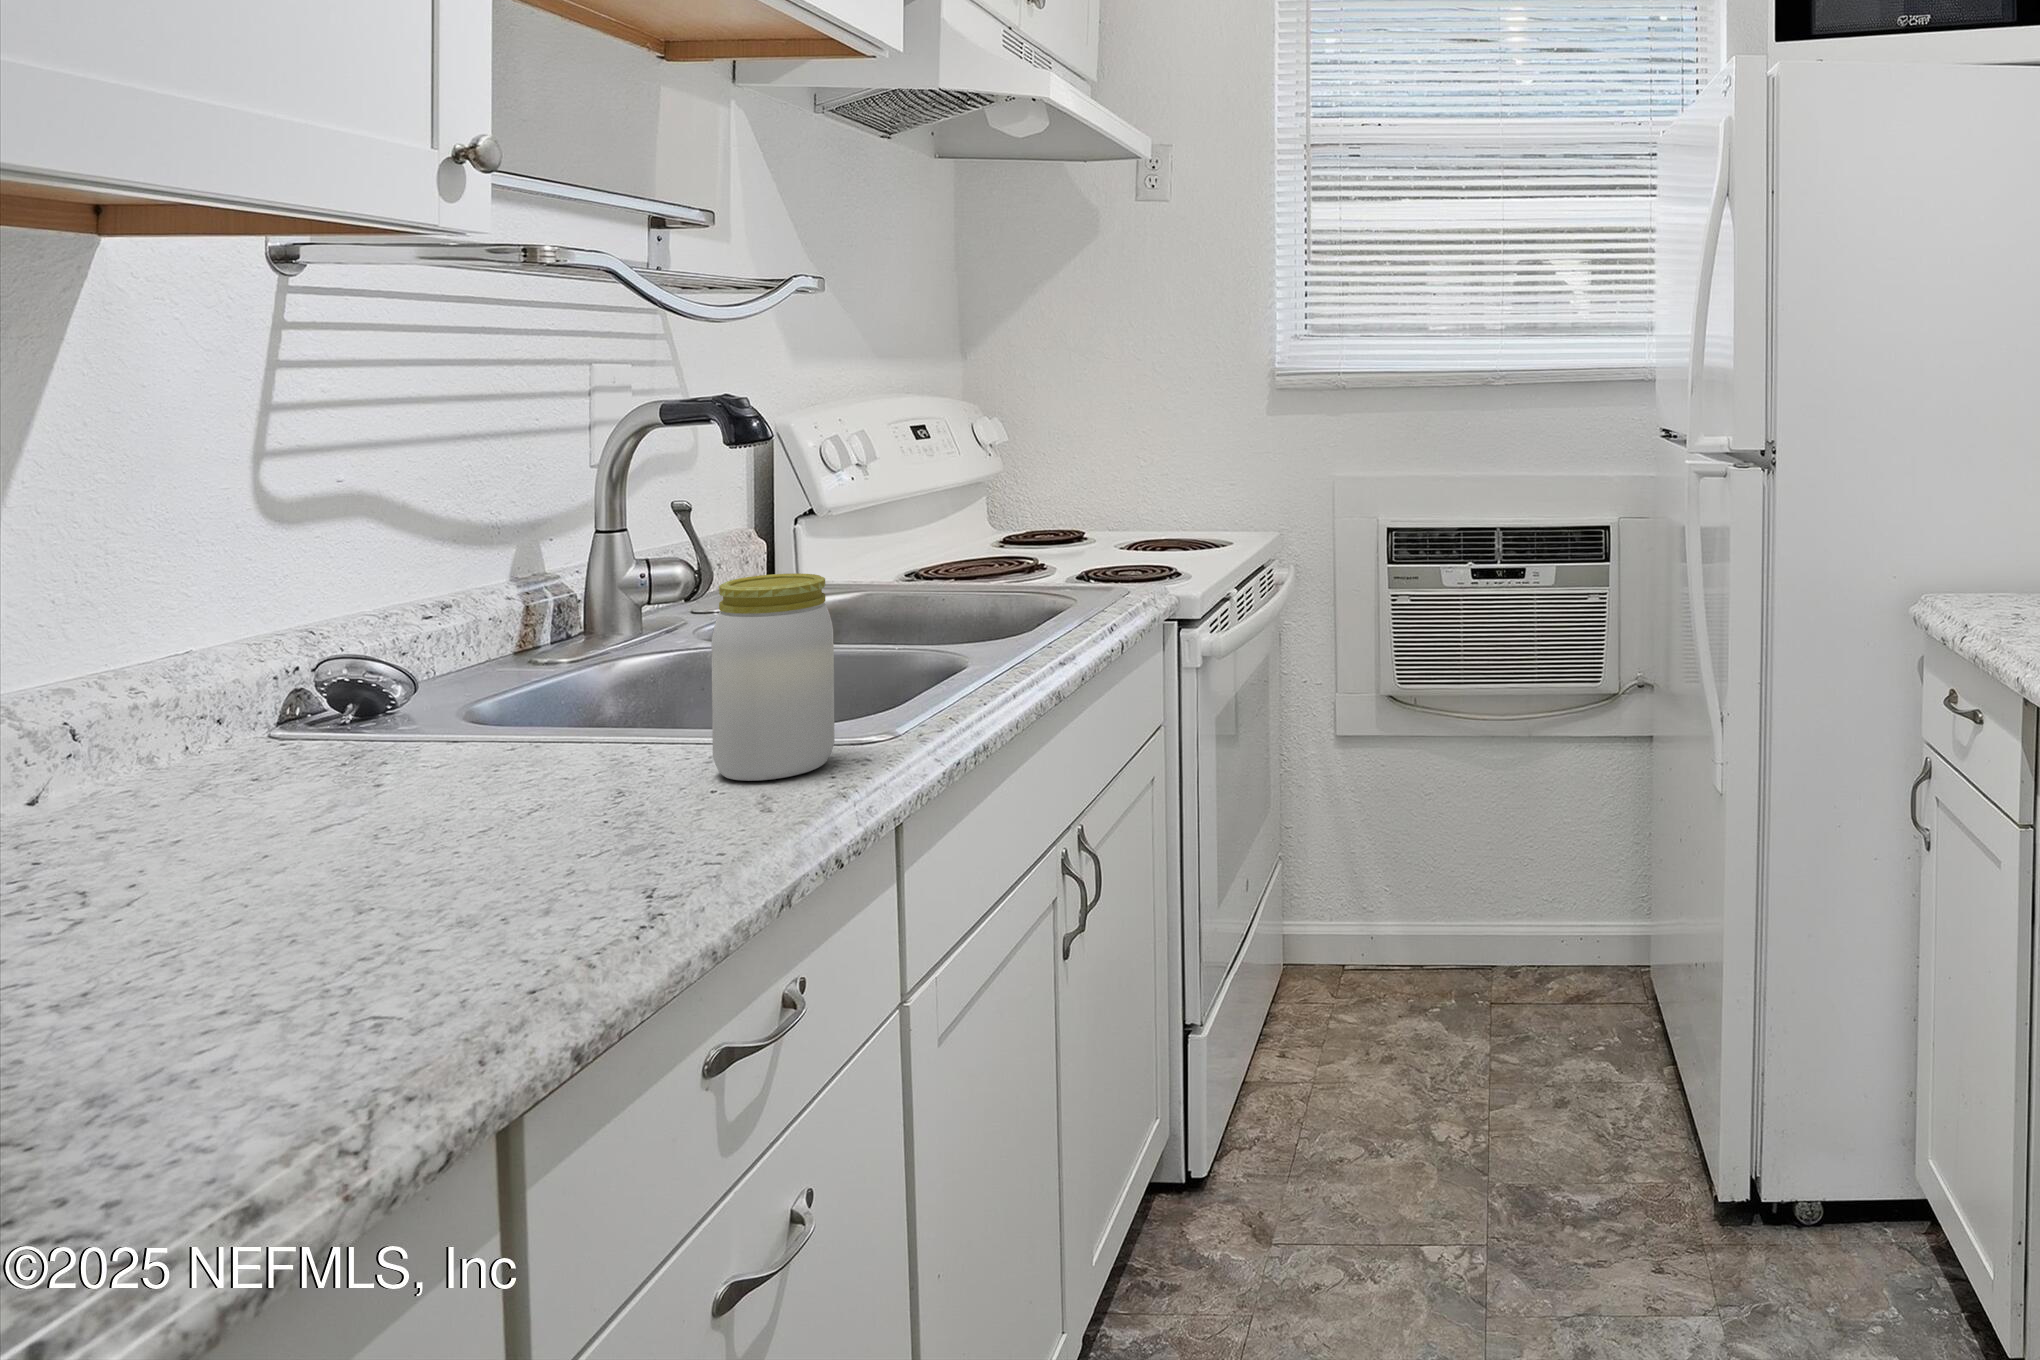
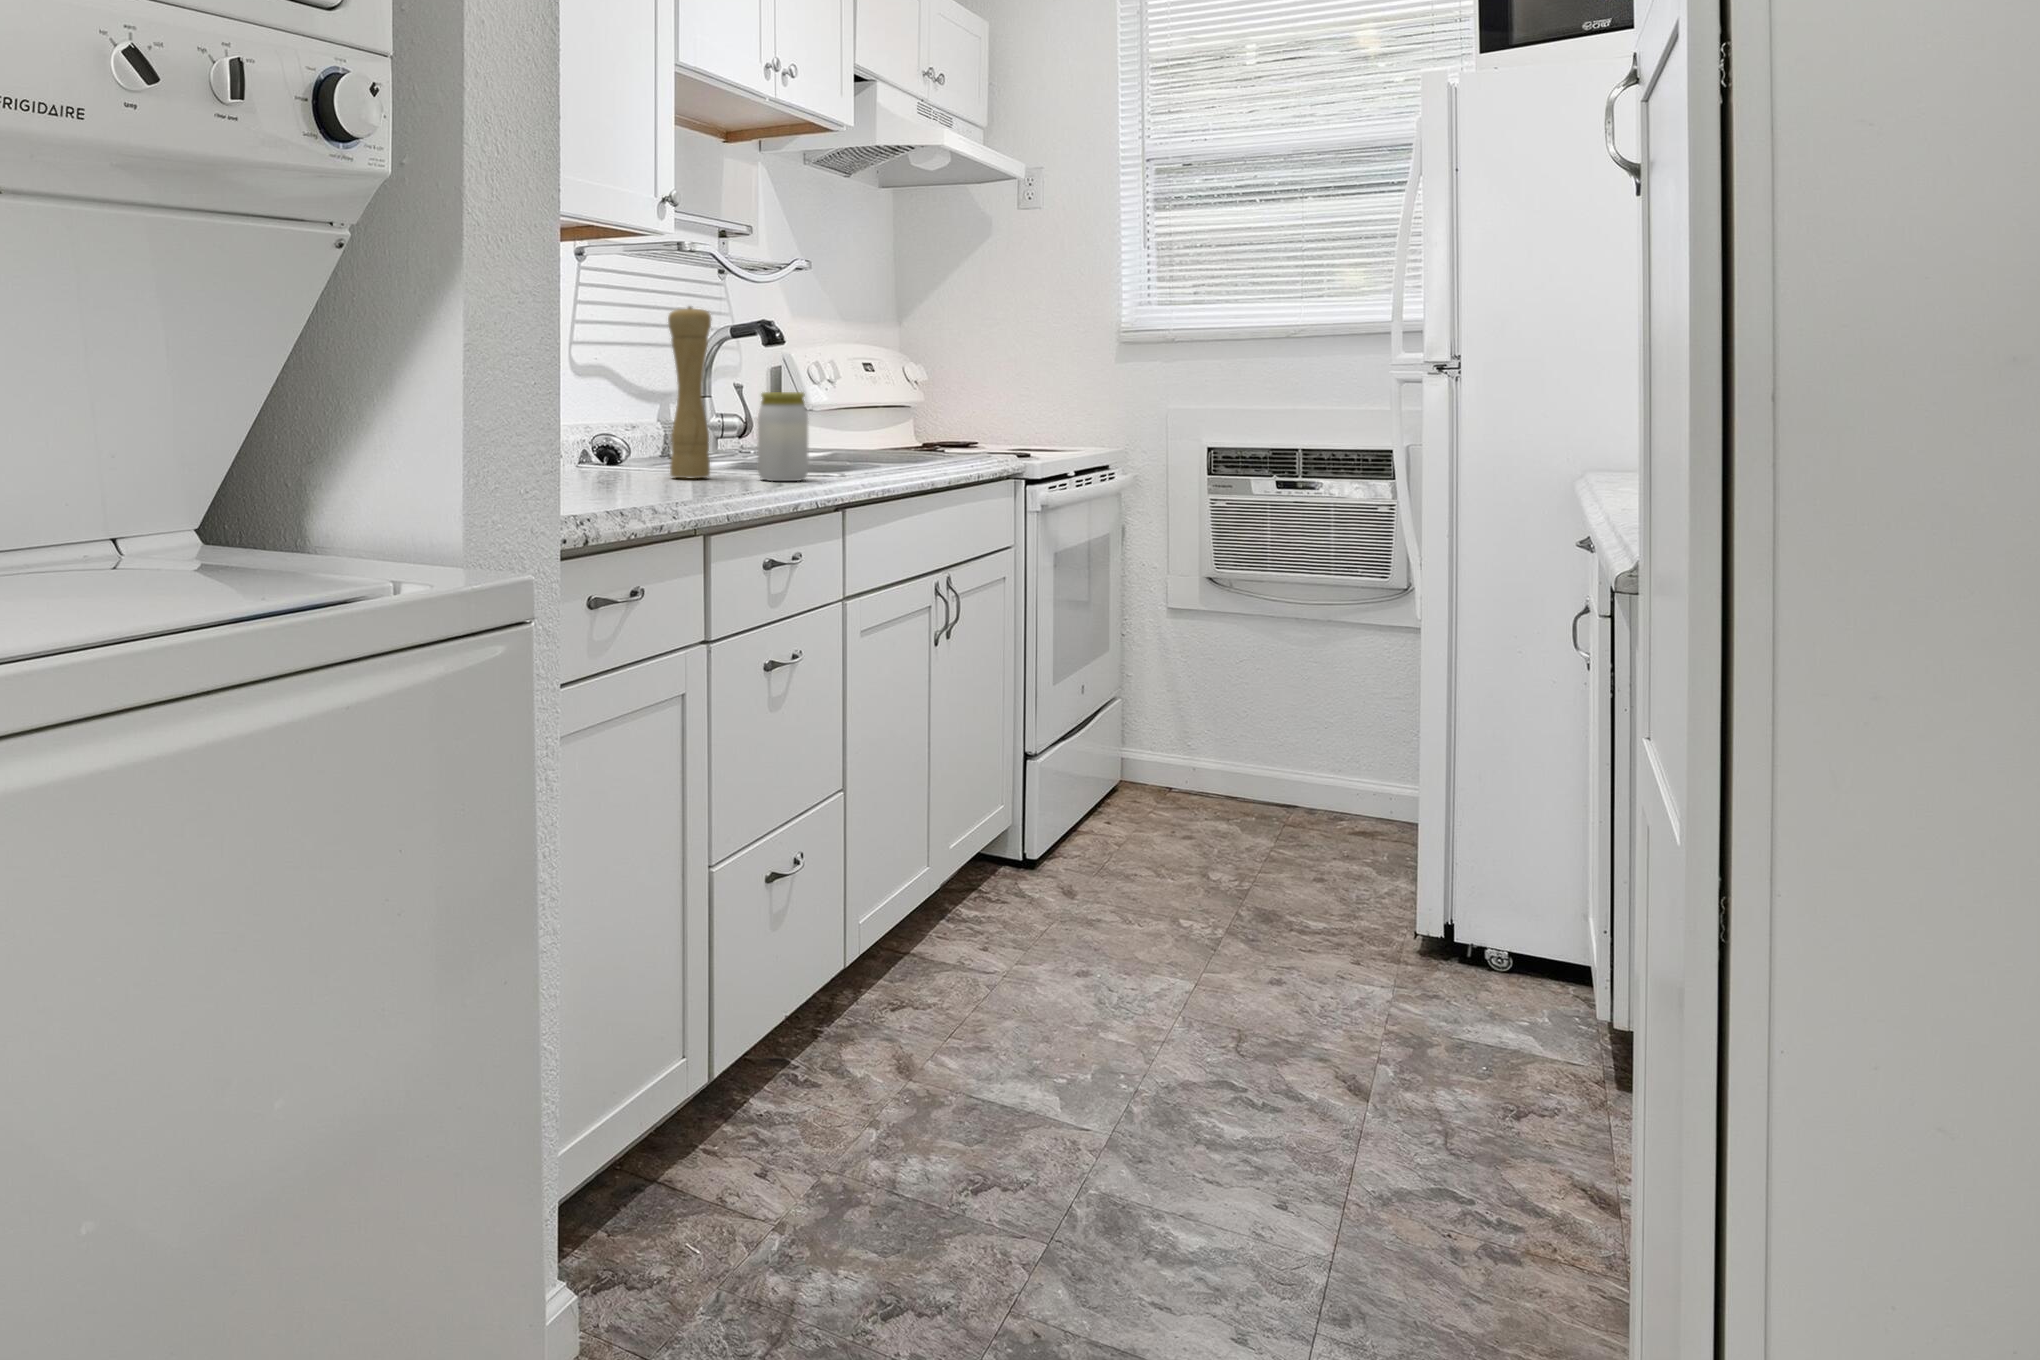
pepper mill: none [467,396,591,805] -> present [668,306,712,478]

